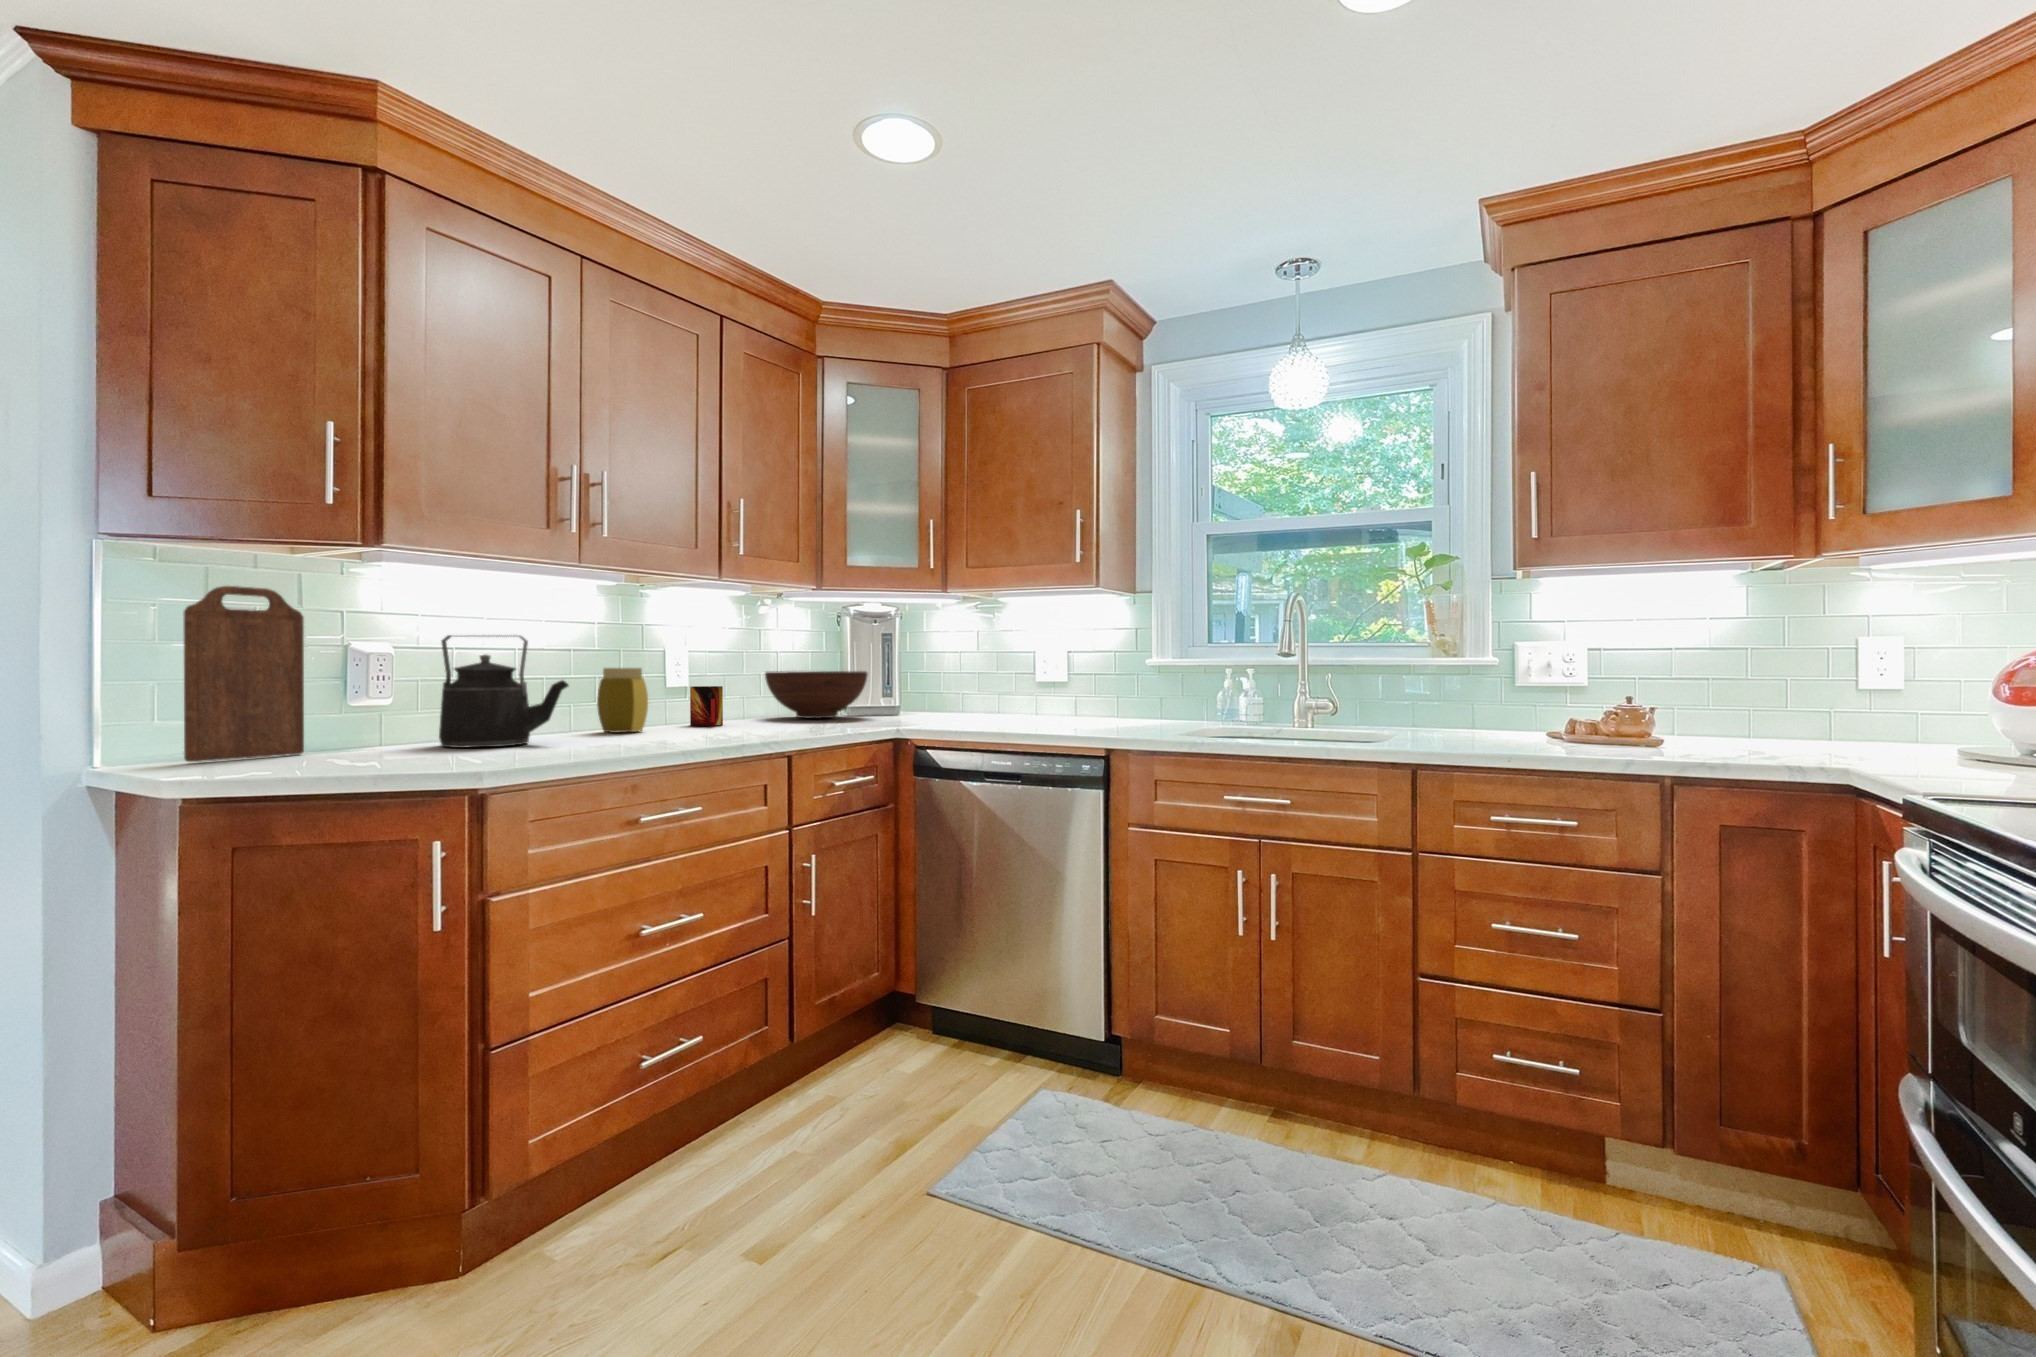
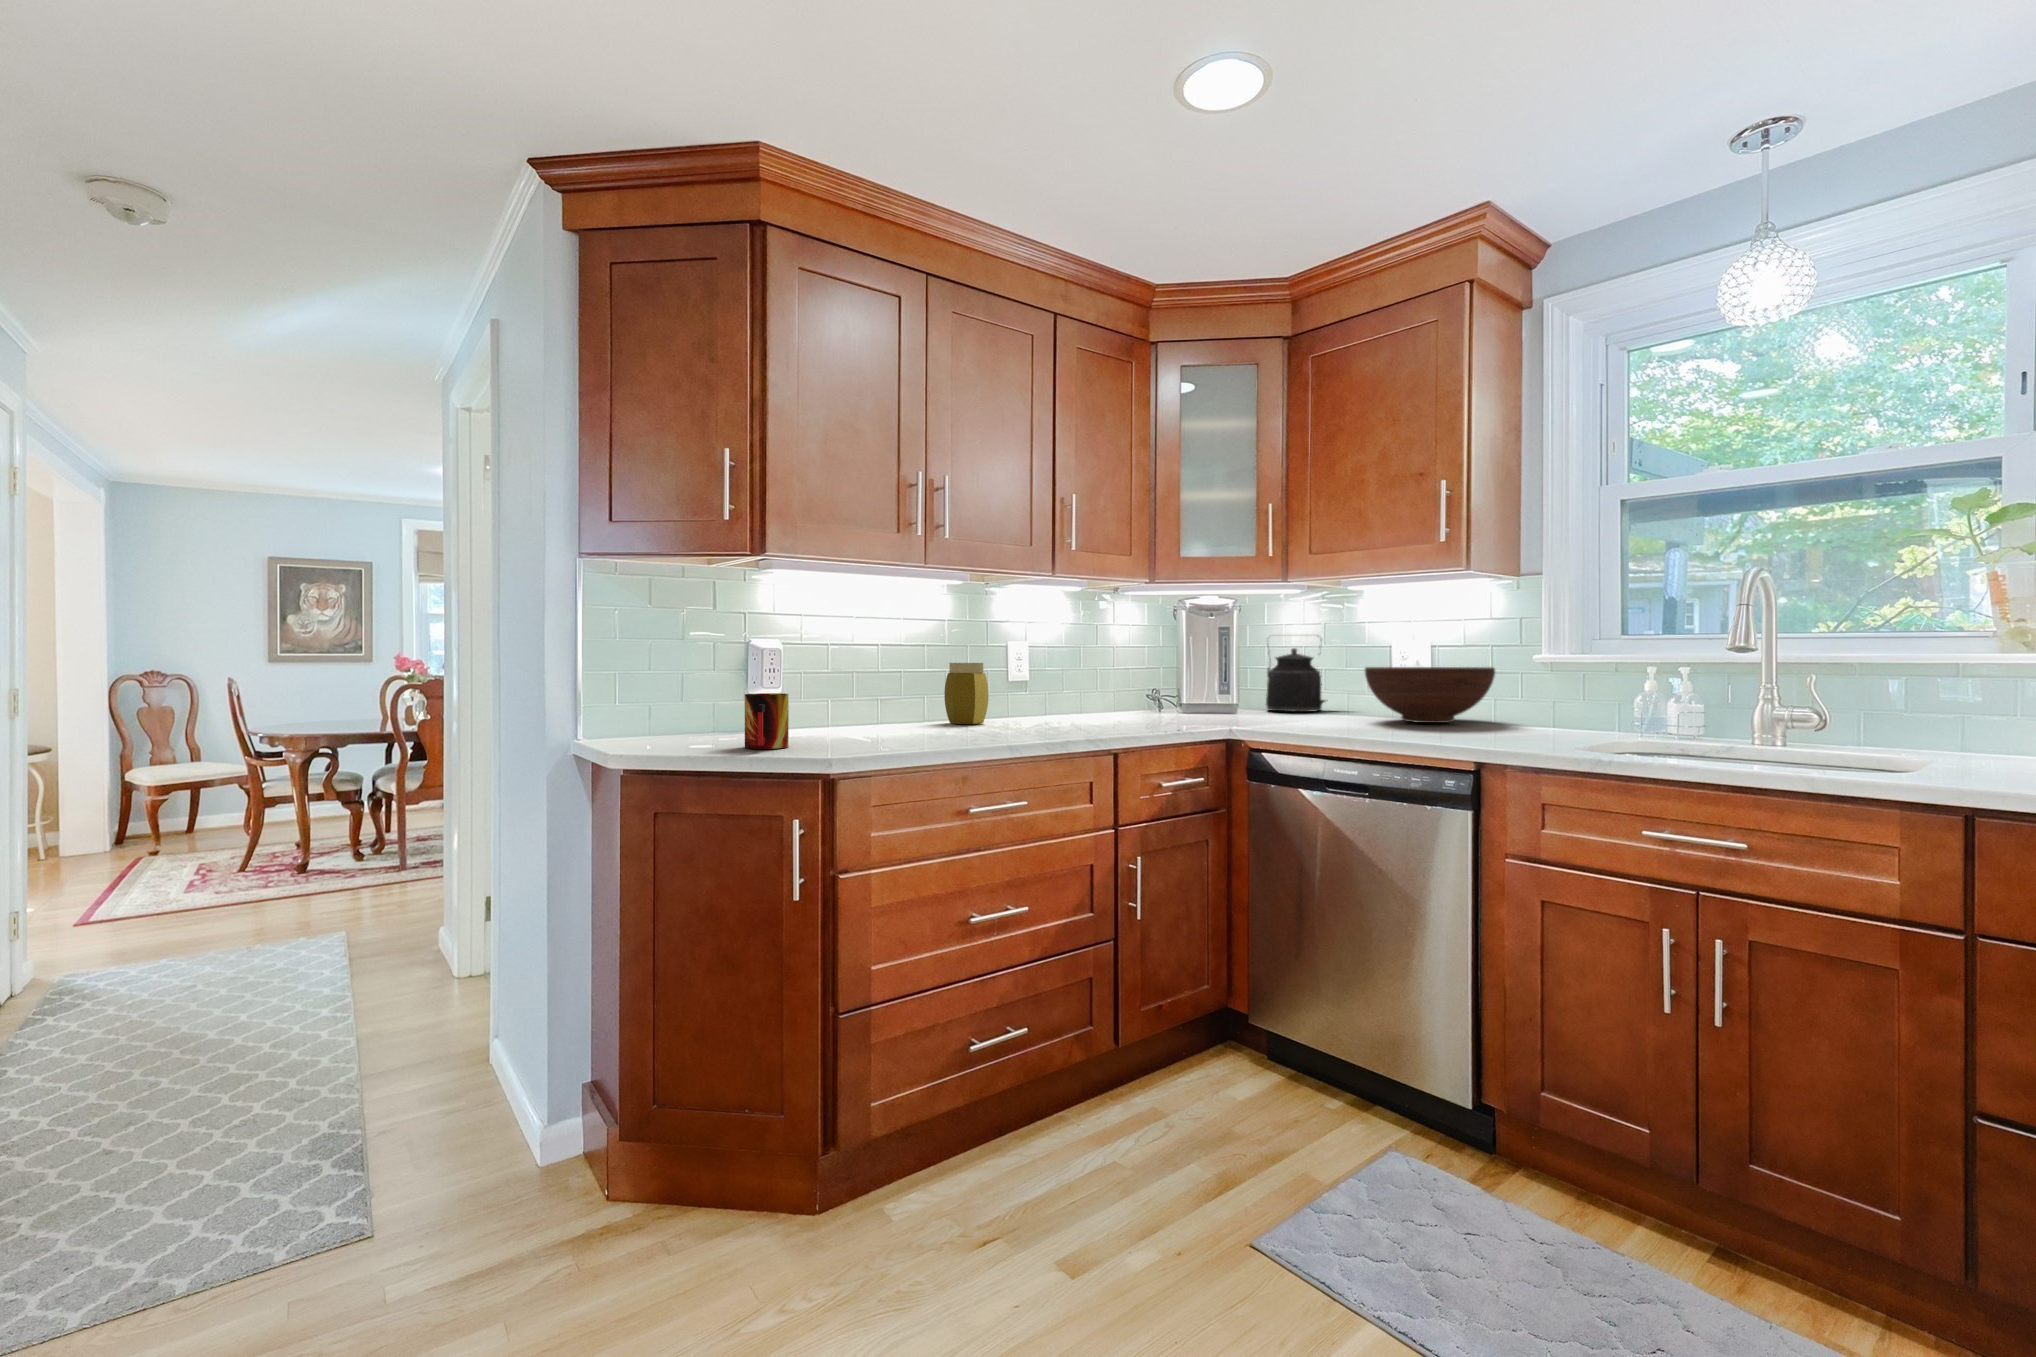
cutting board: present [184,586,304,762] -> none [625,595,709,741]
kettle: present [439,635,569,748] -> present [1266,638,1328,712]
fruit bowl: present [765,671,867,719] -> present [1365,667,1495,723]
mug: present [690,686,723,726] -> present [745,693,789,749]

